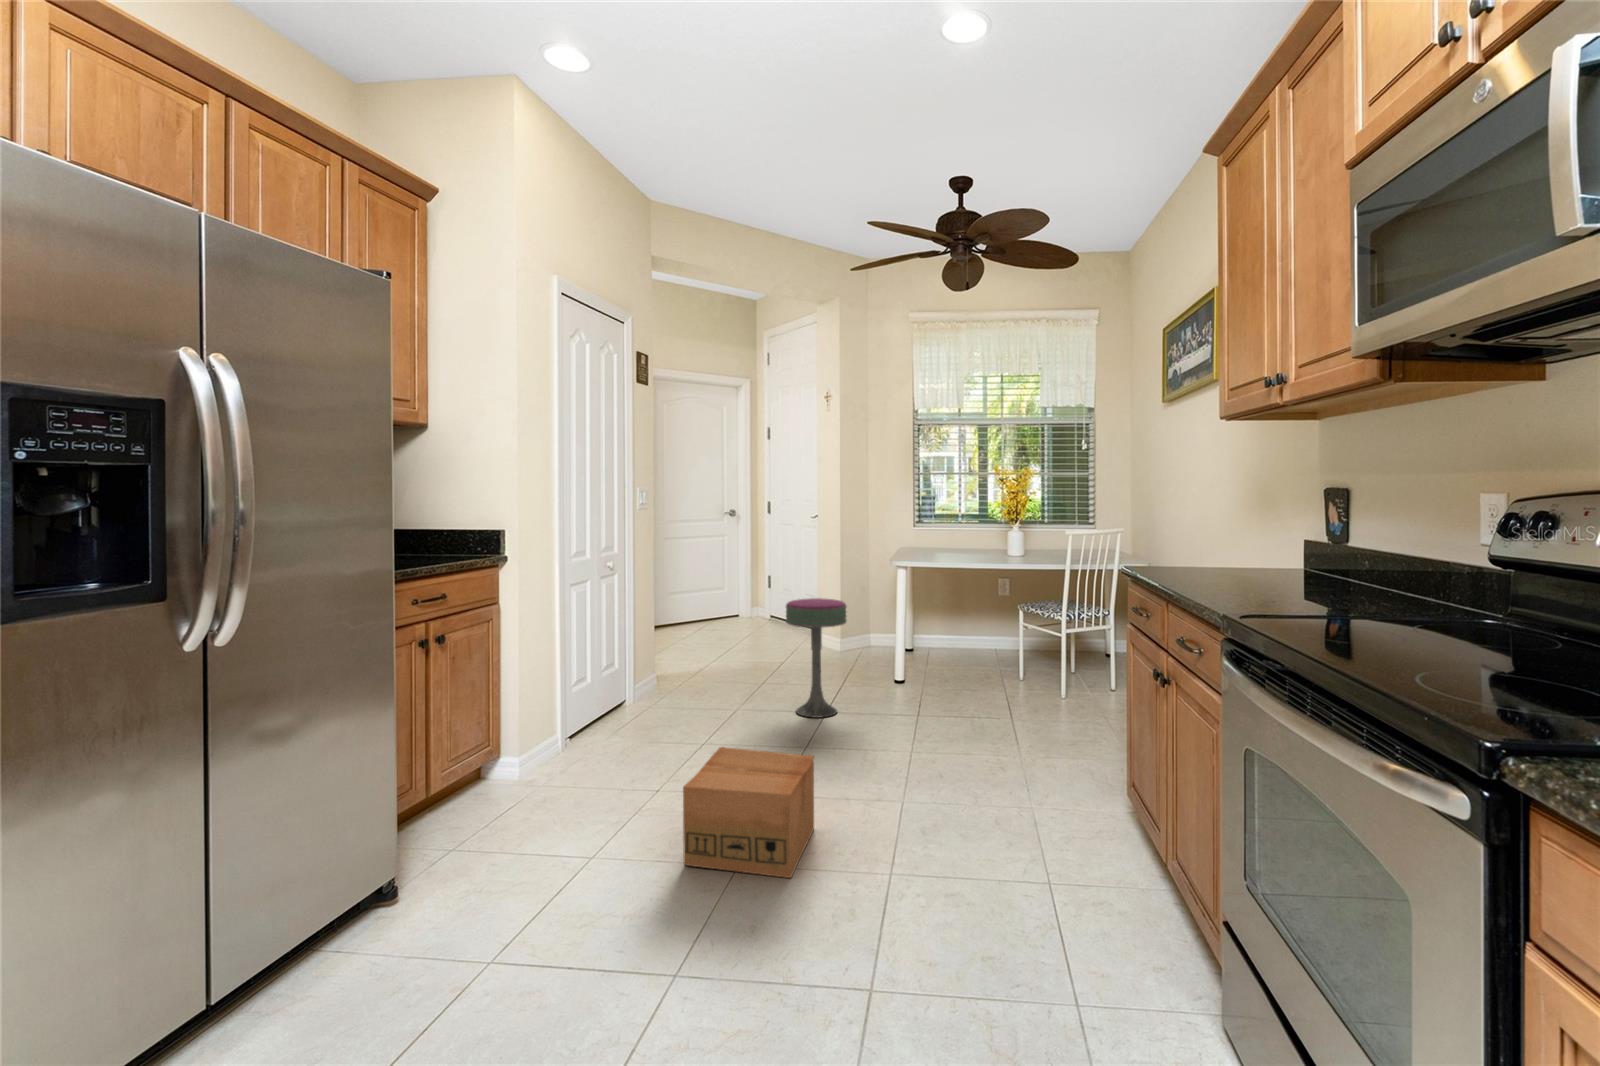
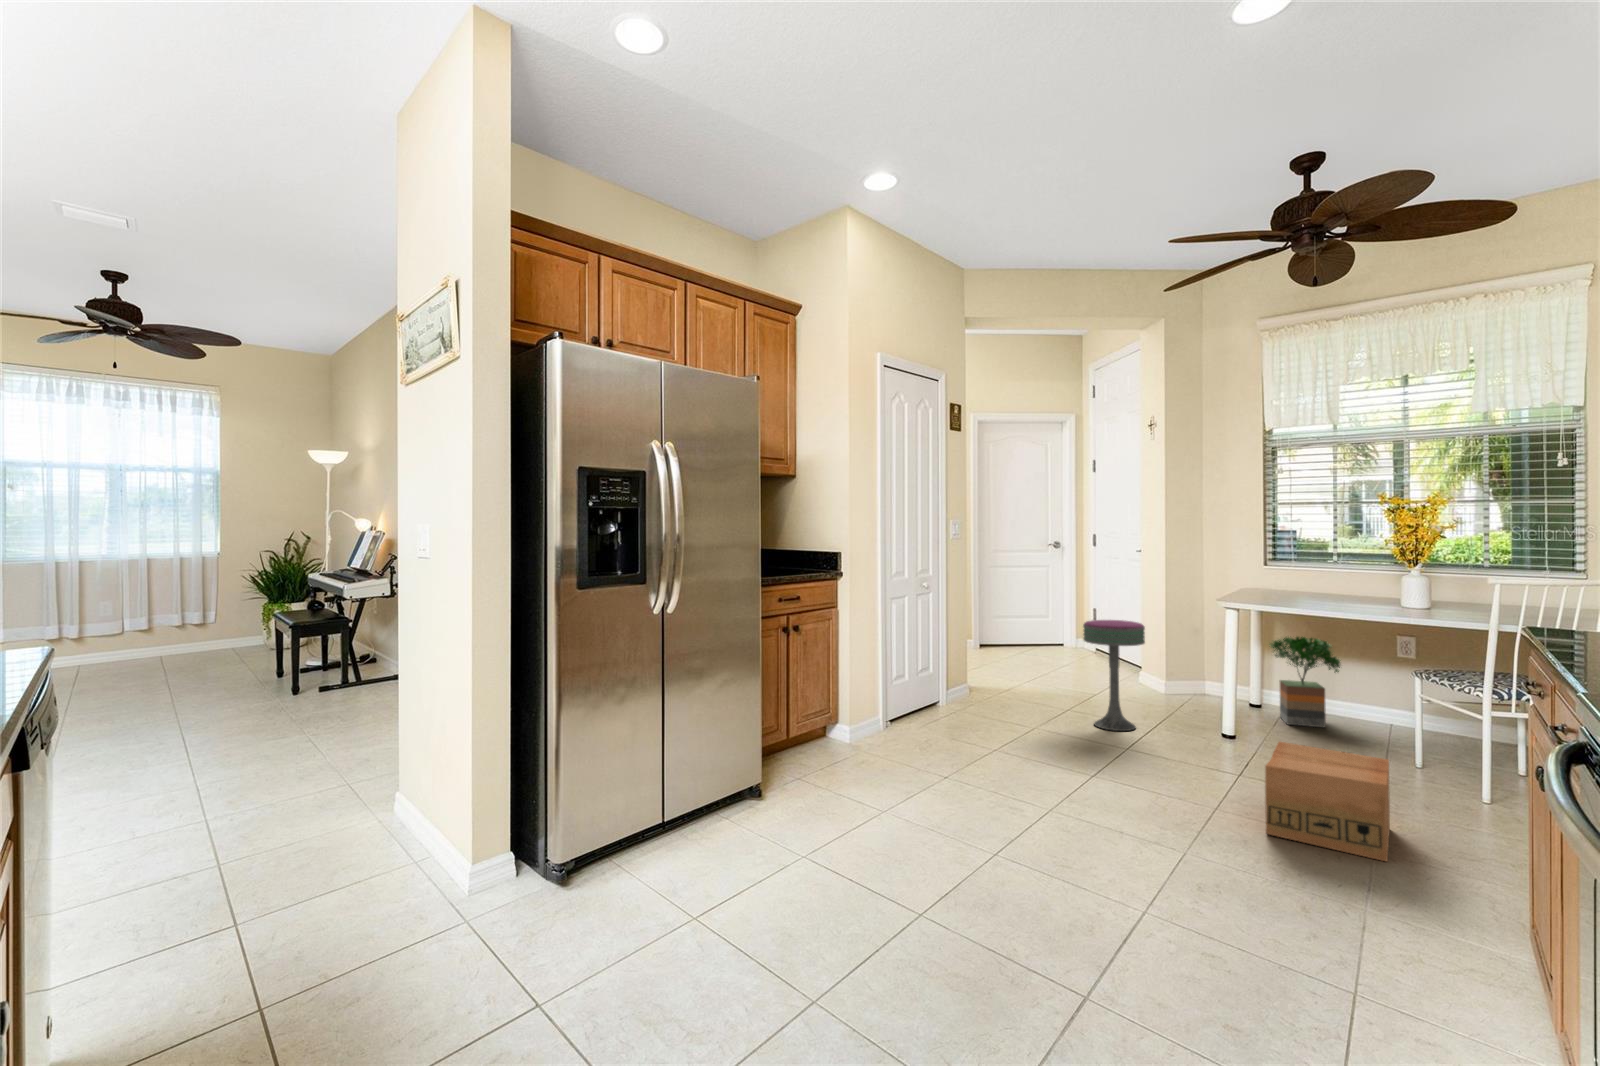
potted tree: none [945,603,1007,690] -> present [1269,637,1341,727]
cardboard box: present [683,747,814,878] -> present [1265,742,1390,861]

